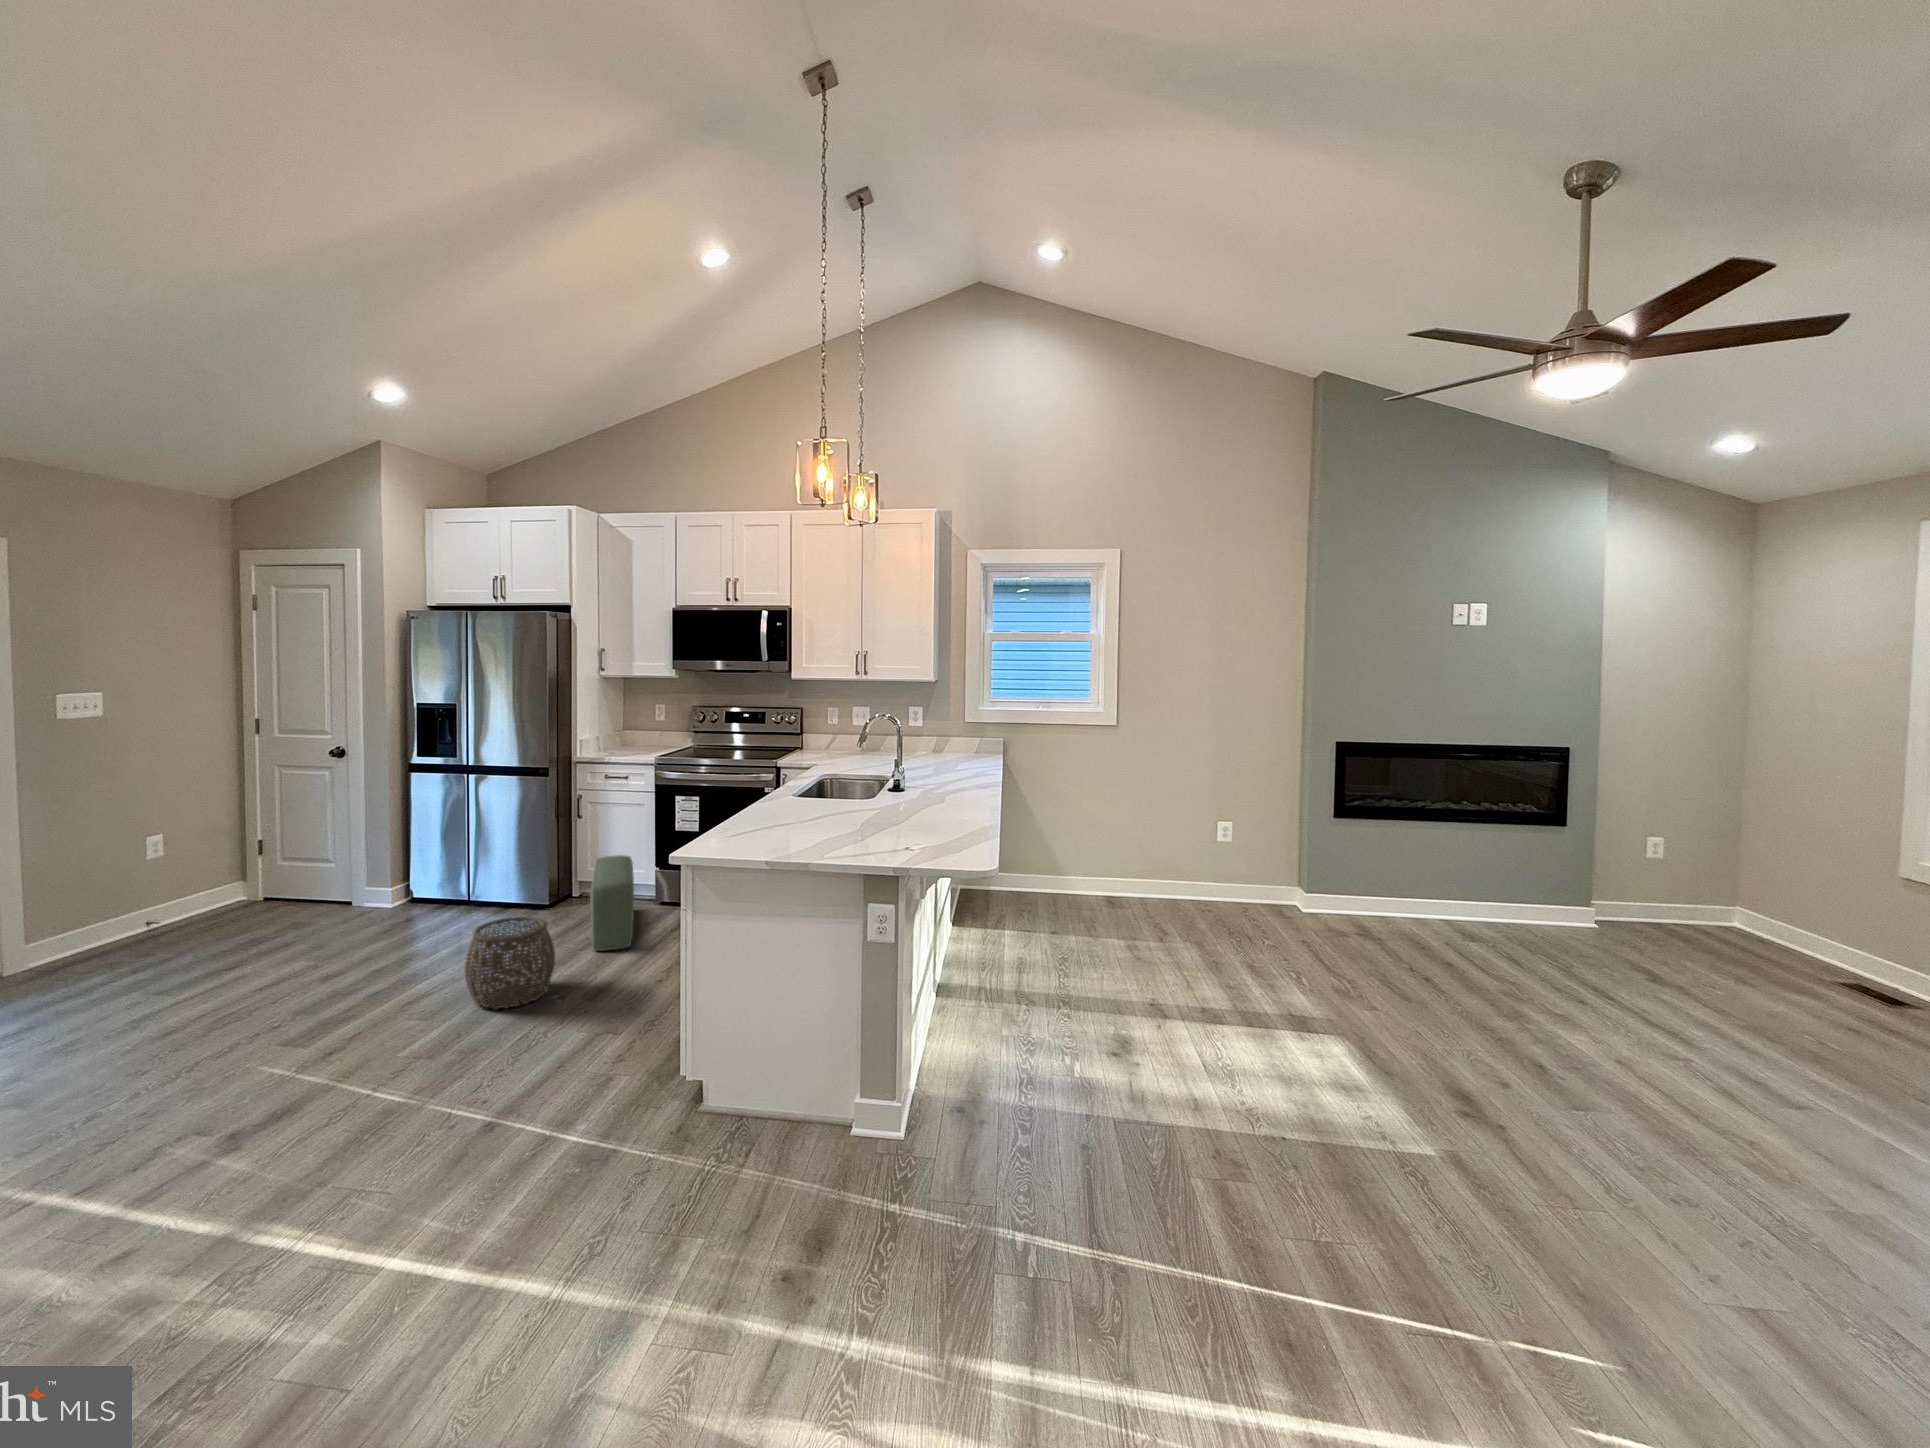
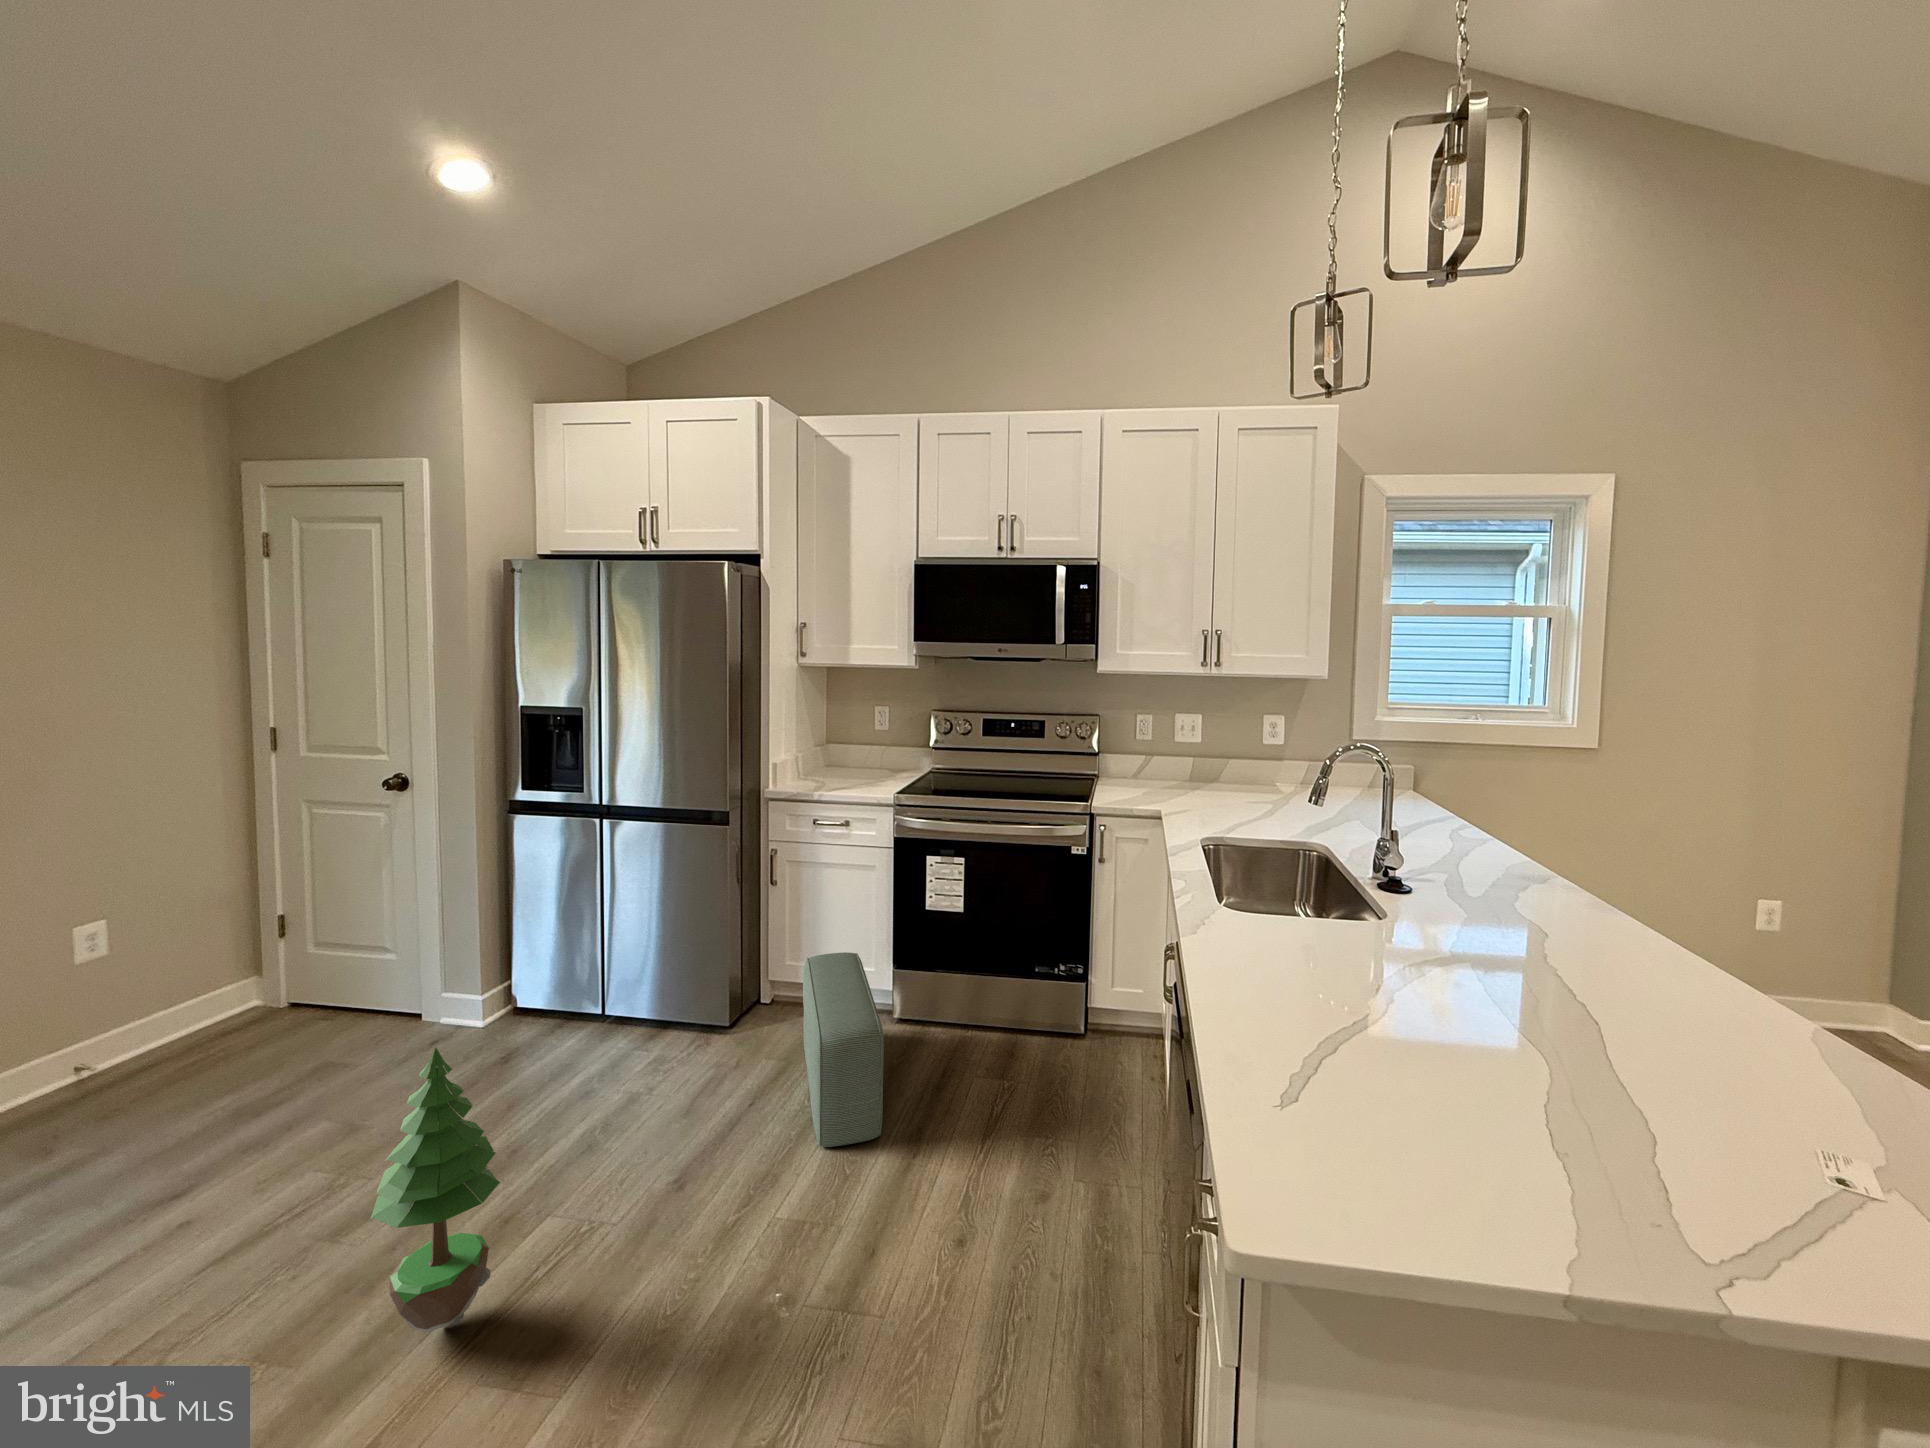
potted tree: none [352,861,414,1005] -> present [371,1048,500,1333]
woven basket: present [464,916,555,1009] -> none [597,1127,772,1348]

